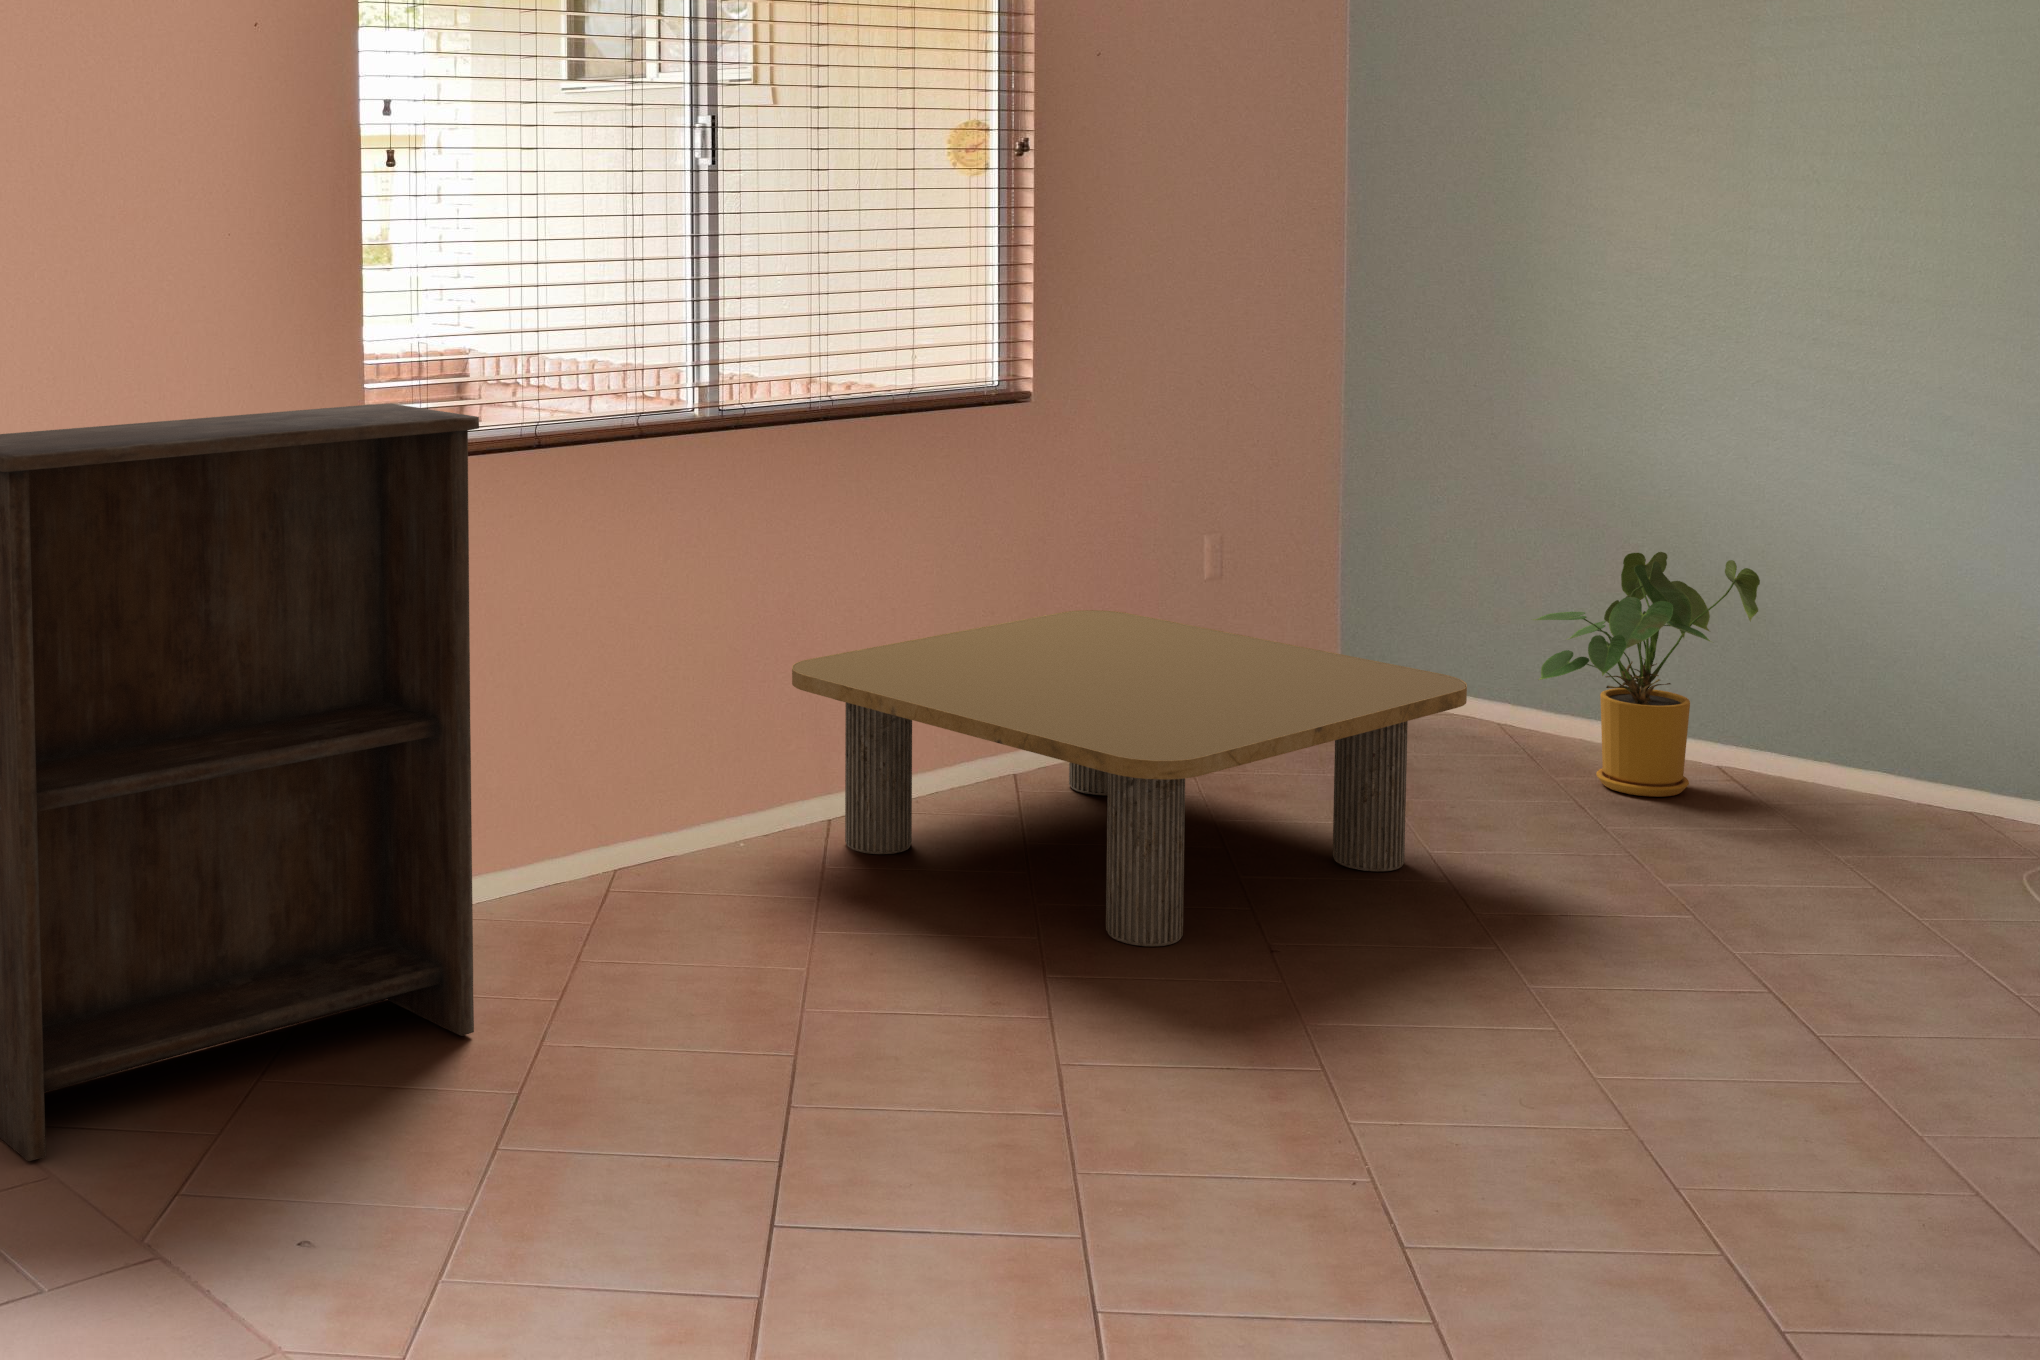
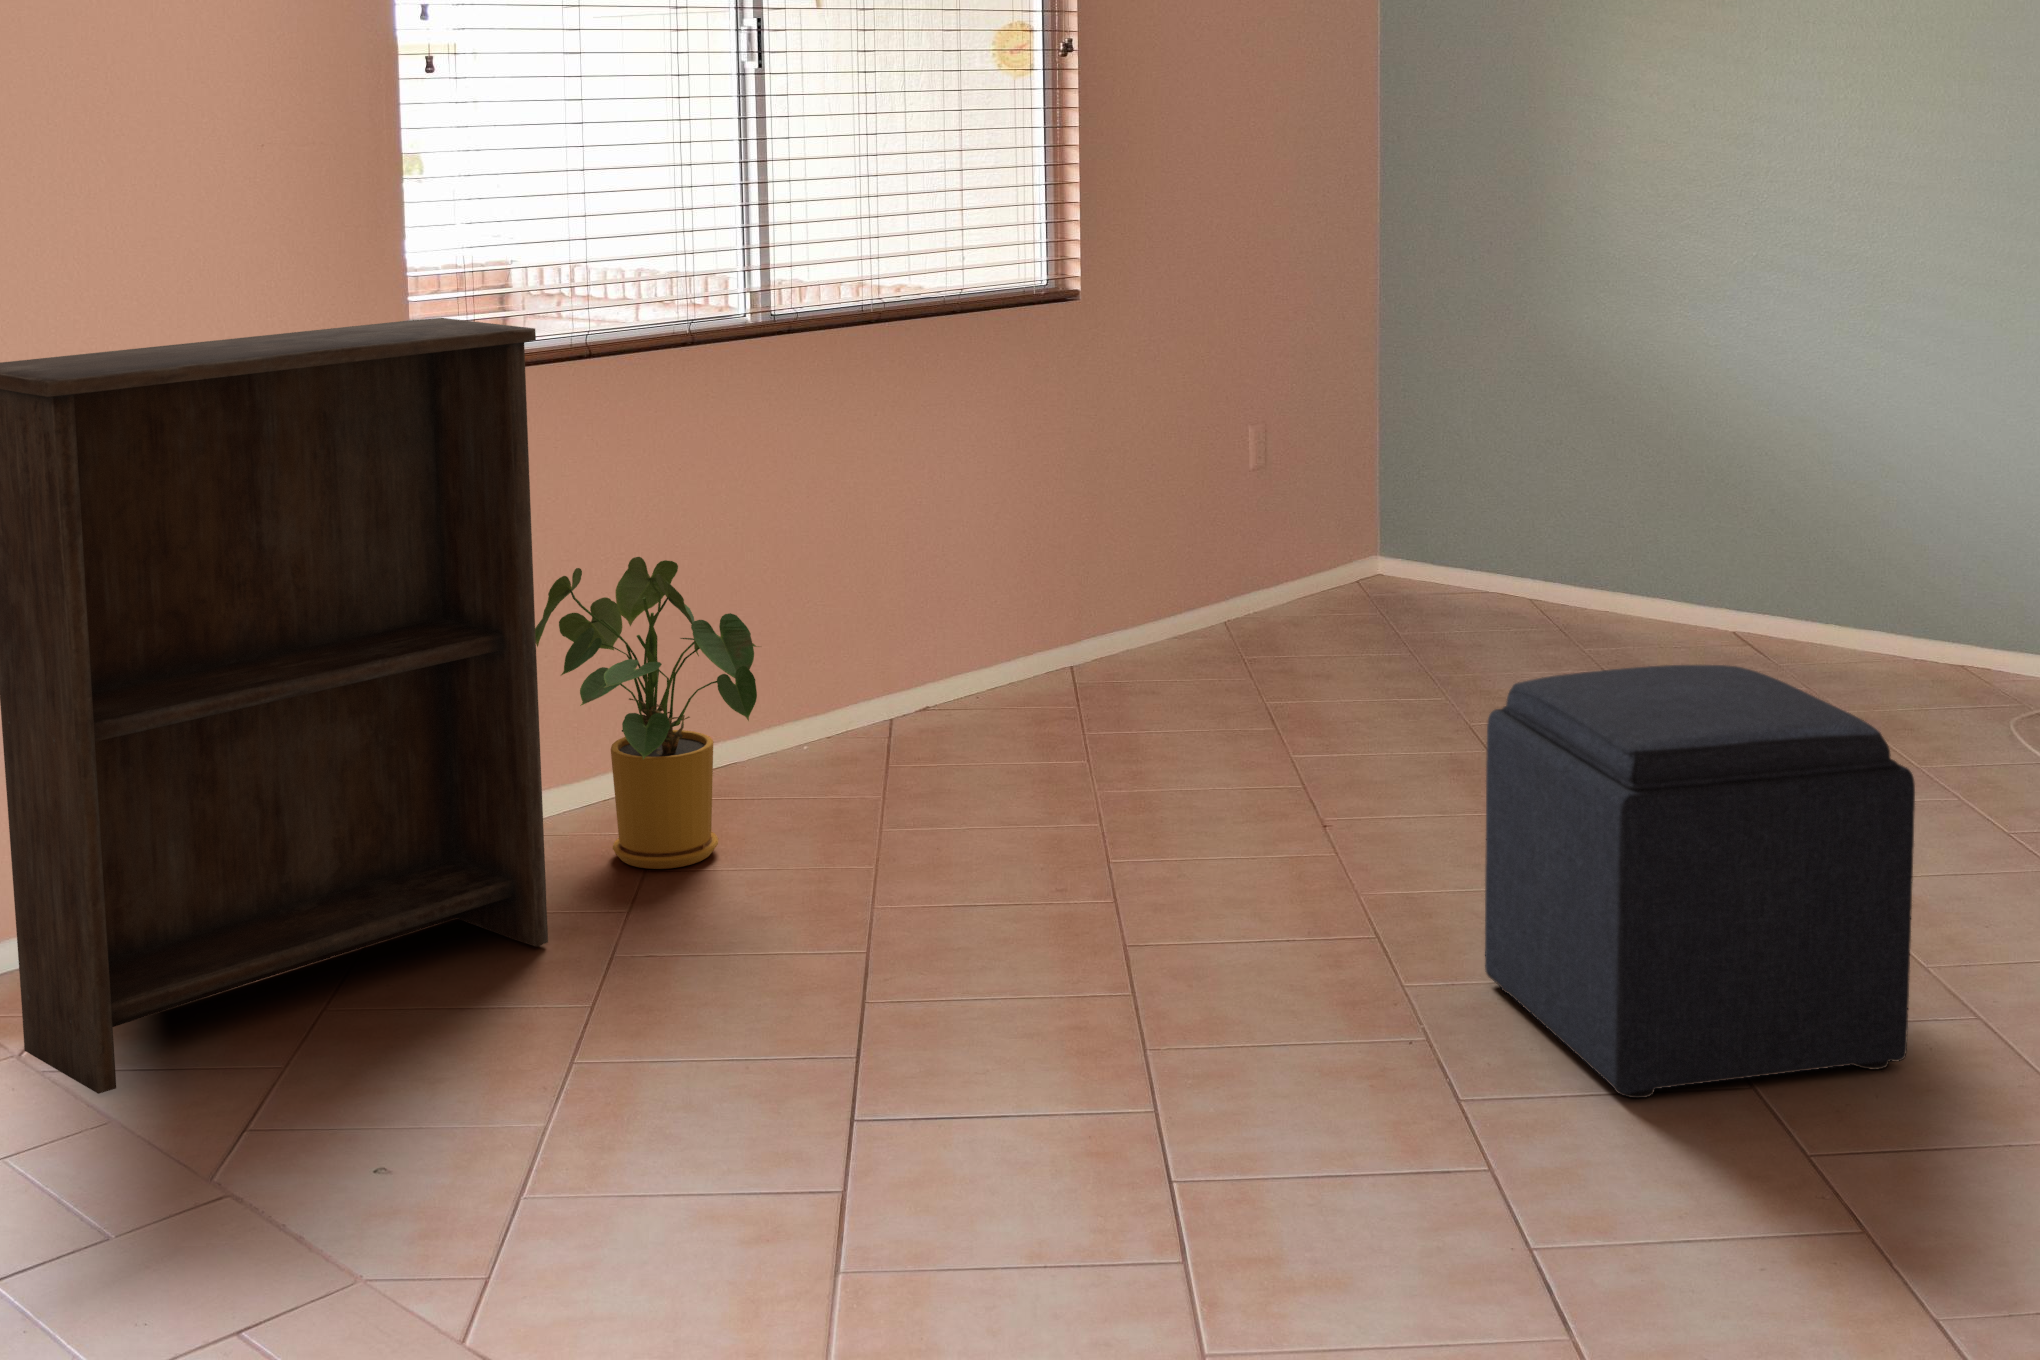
house plant: present [1533,552,1760,797] -> present [535,557,759,869]
coffee table: present [792,610,1467,946] -> none [852,506,1495,822]
ottoman: none [1461,821,1981,1309] -> present [1485,665,1915,1098]

